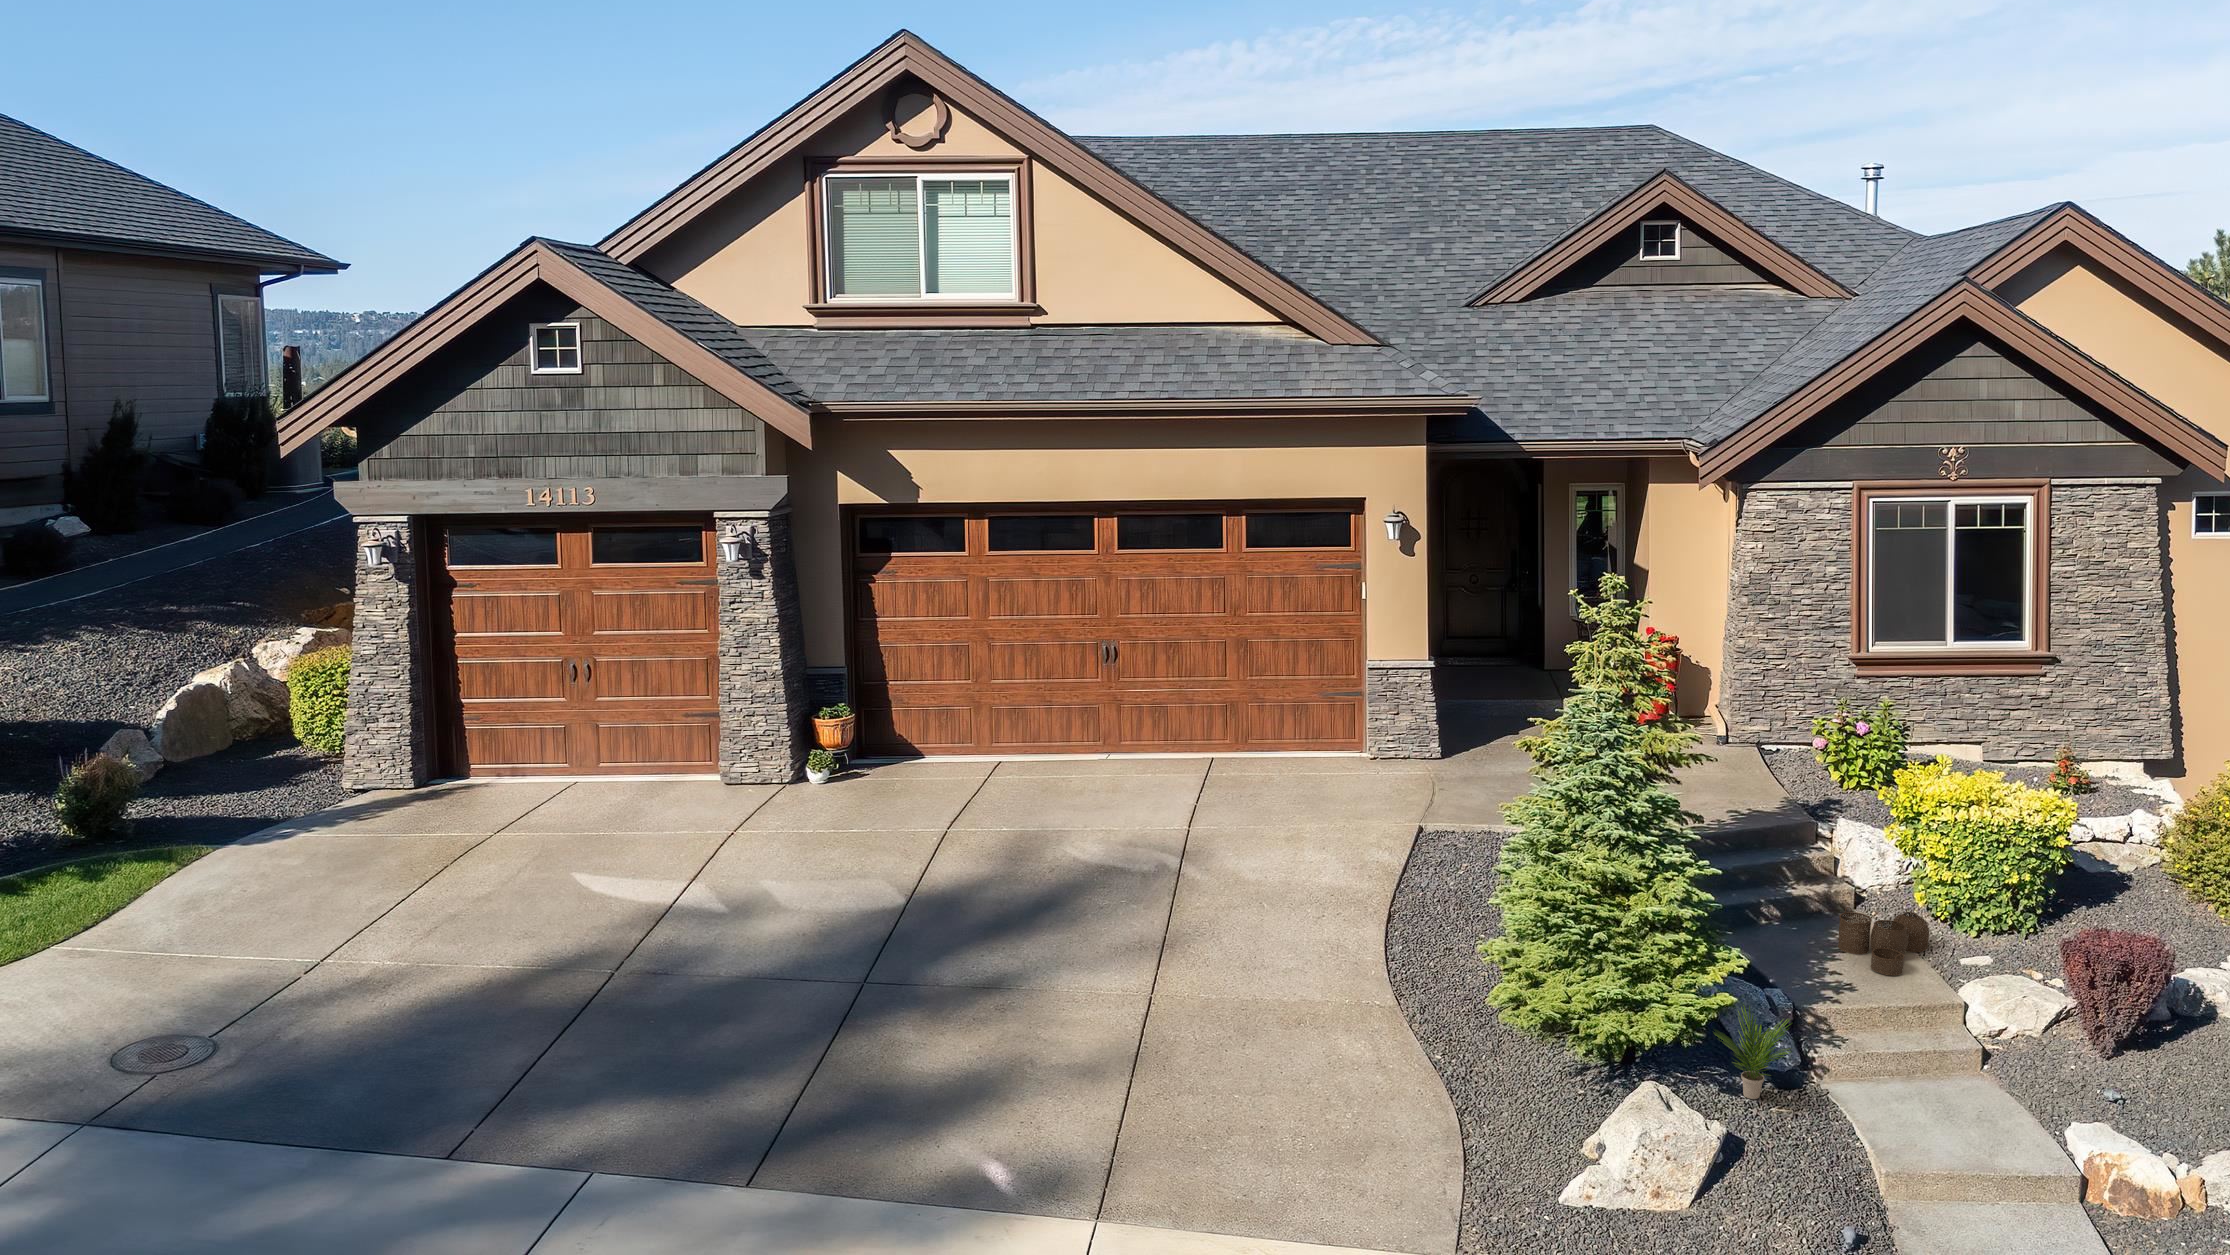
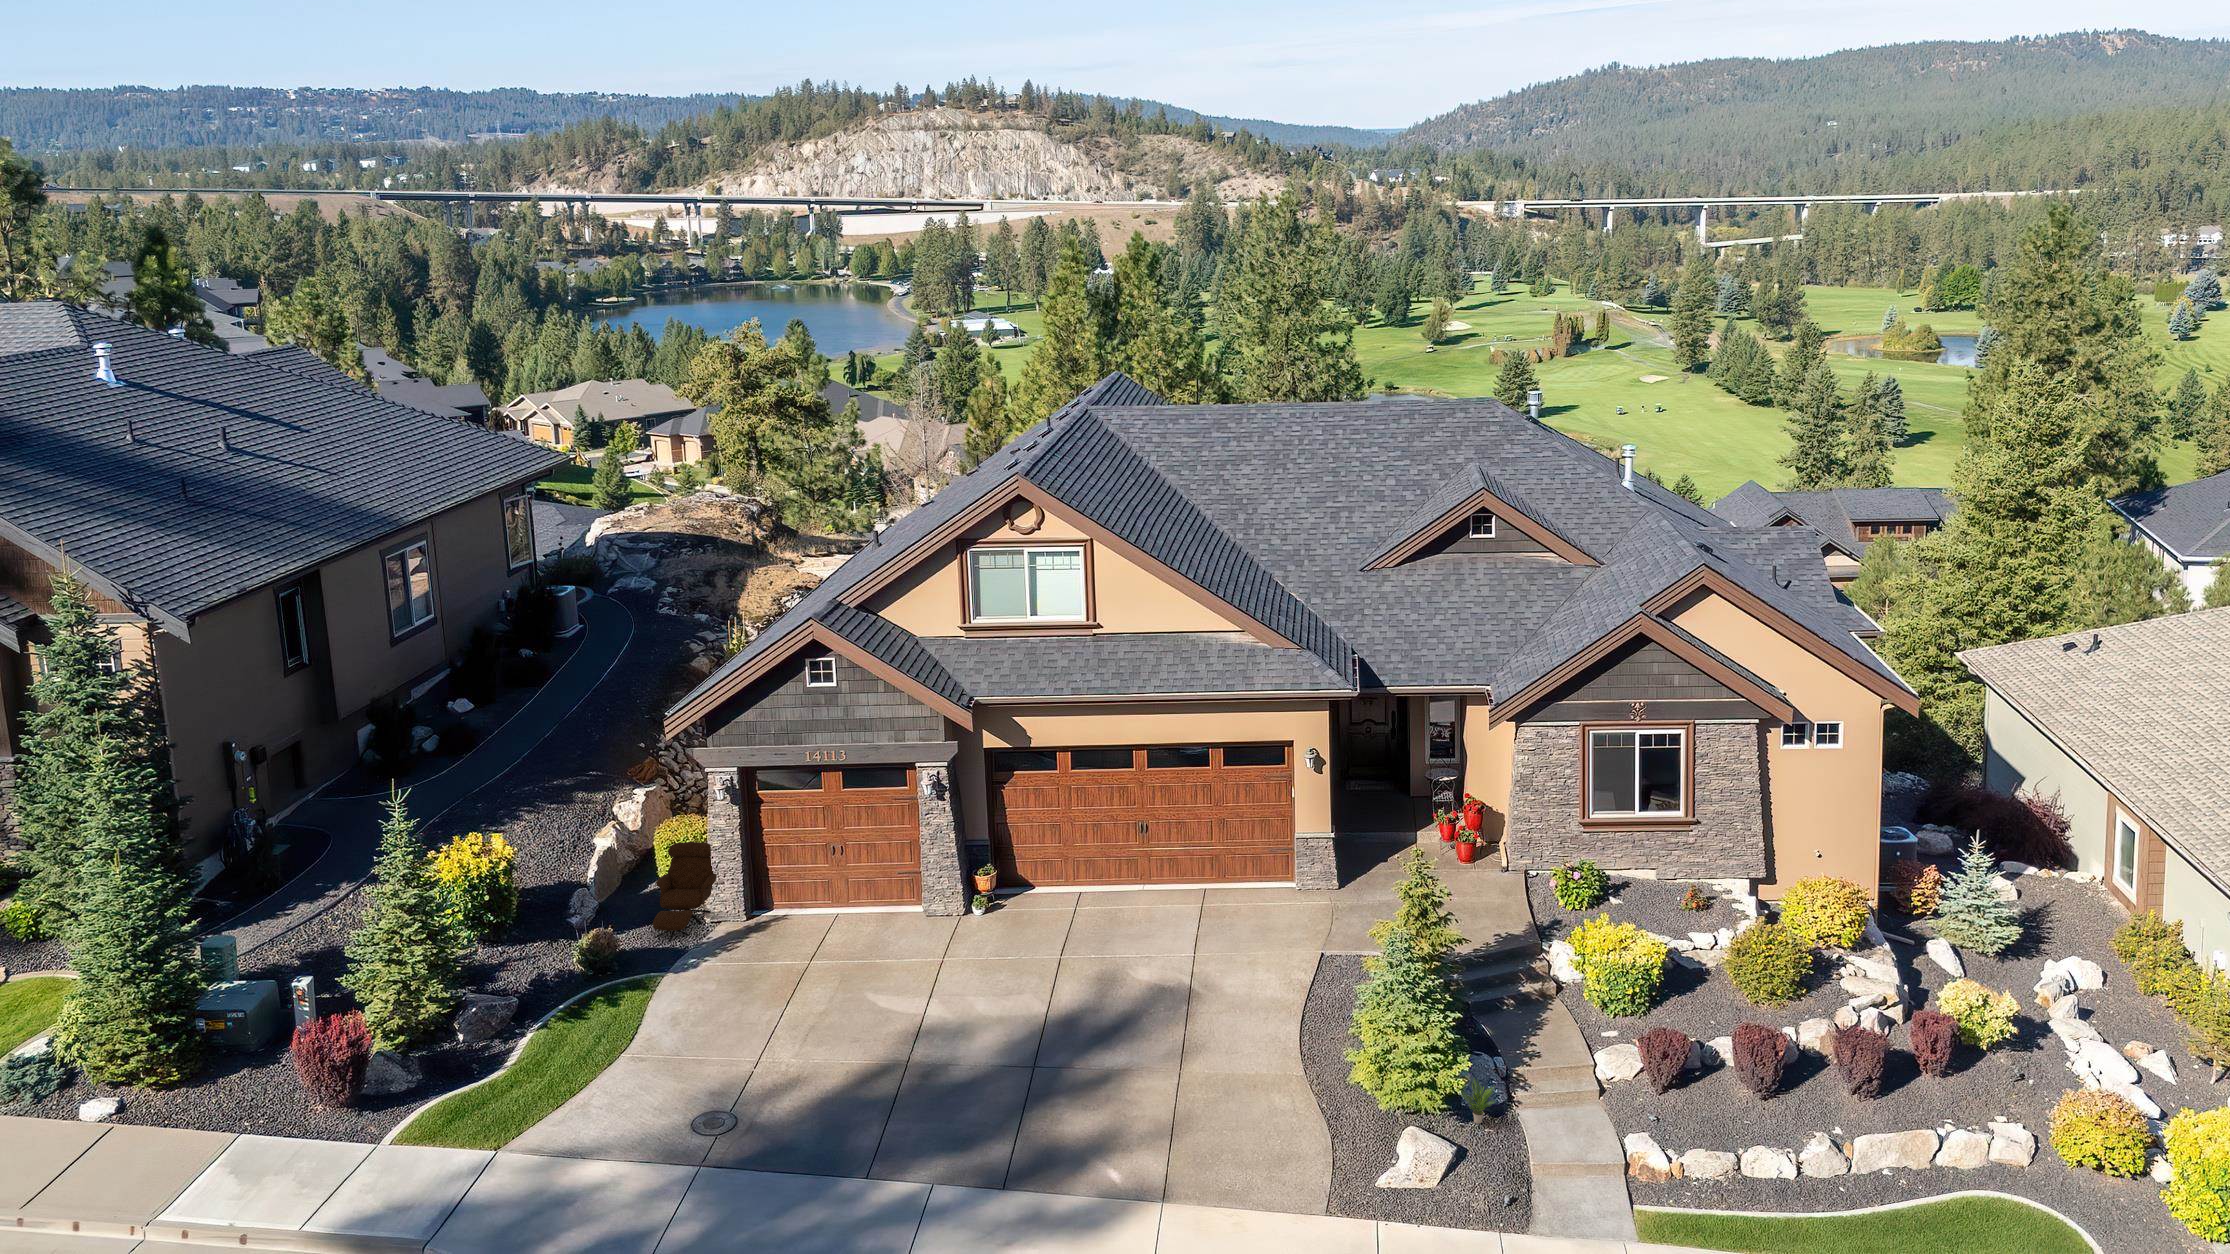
lounge chair: none [236,639,369,793] -> present [653,842,717,941]
woven basket: present [1838,907,1929,975] -> none [1542,1004,1590,1044]

